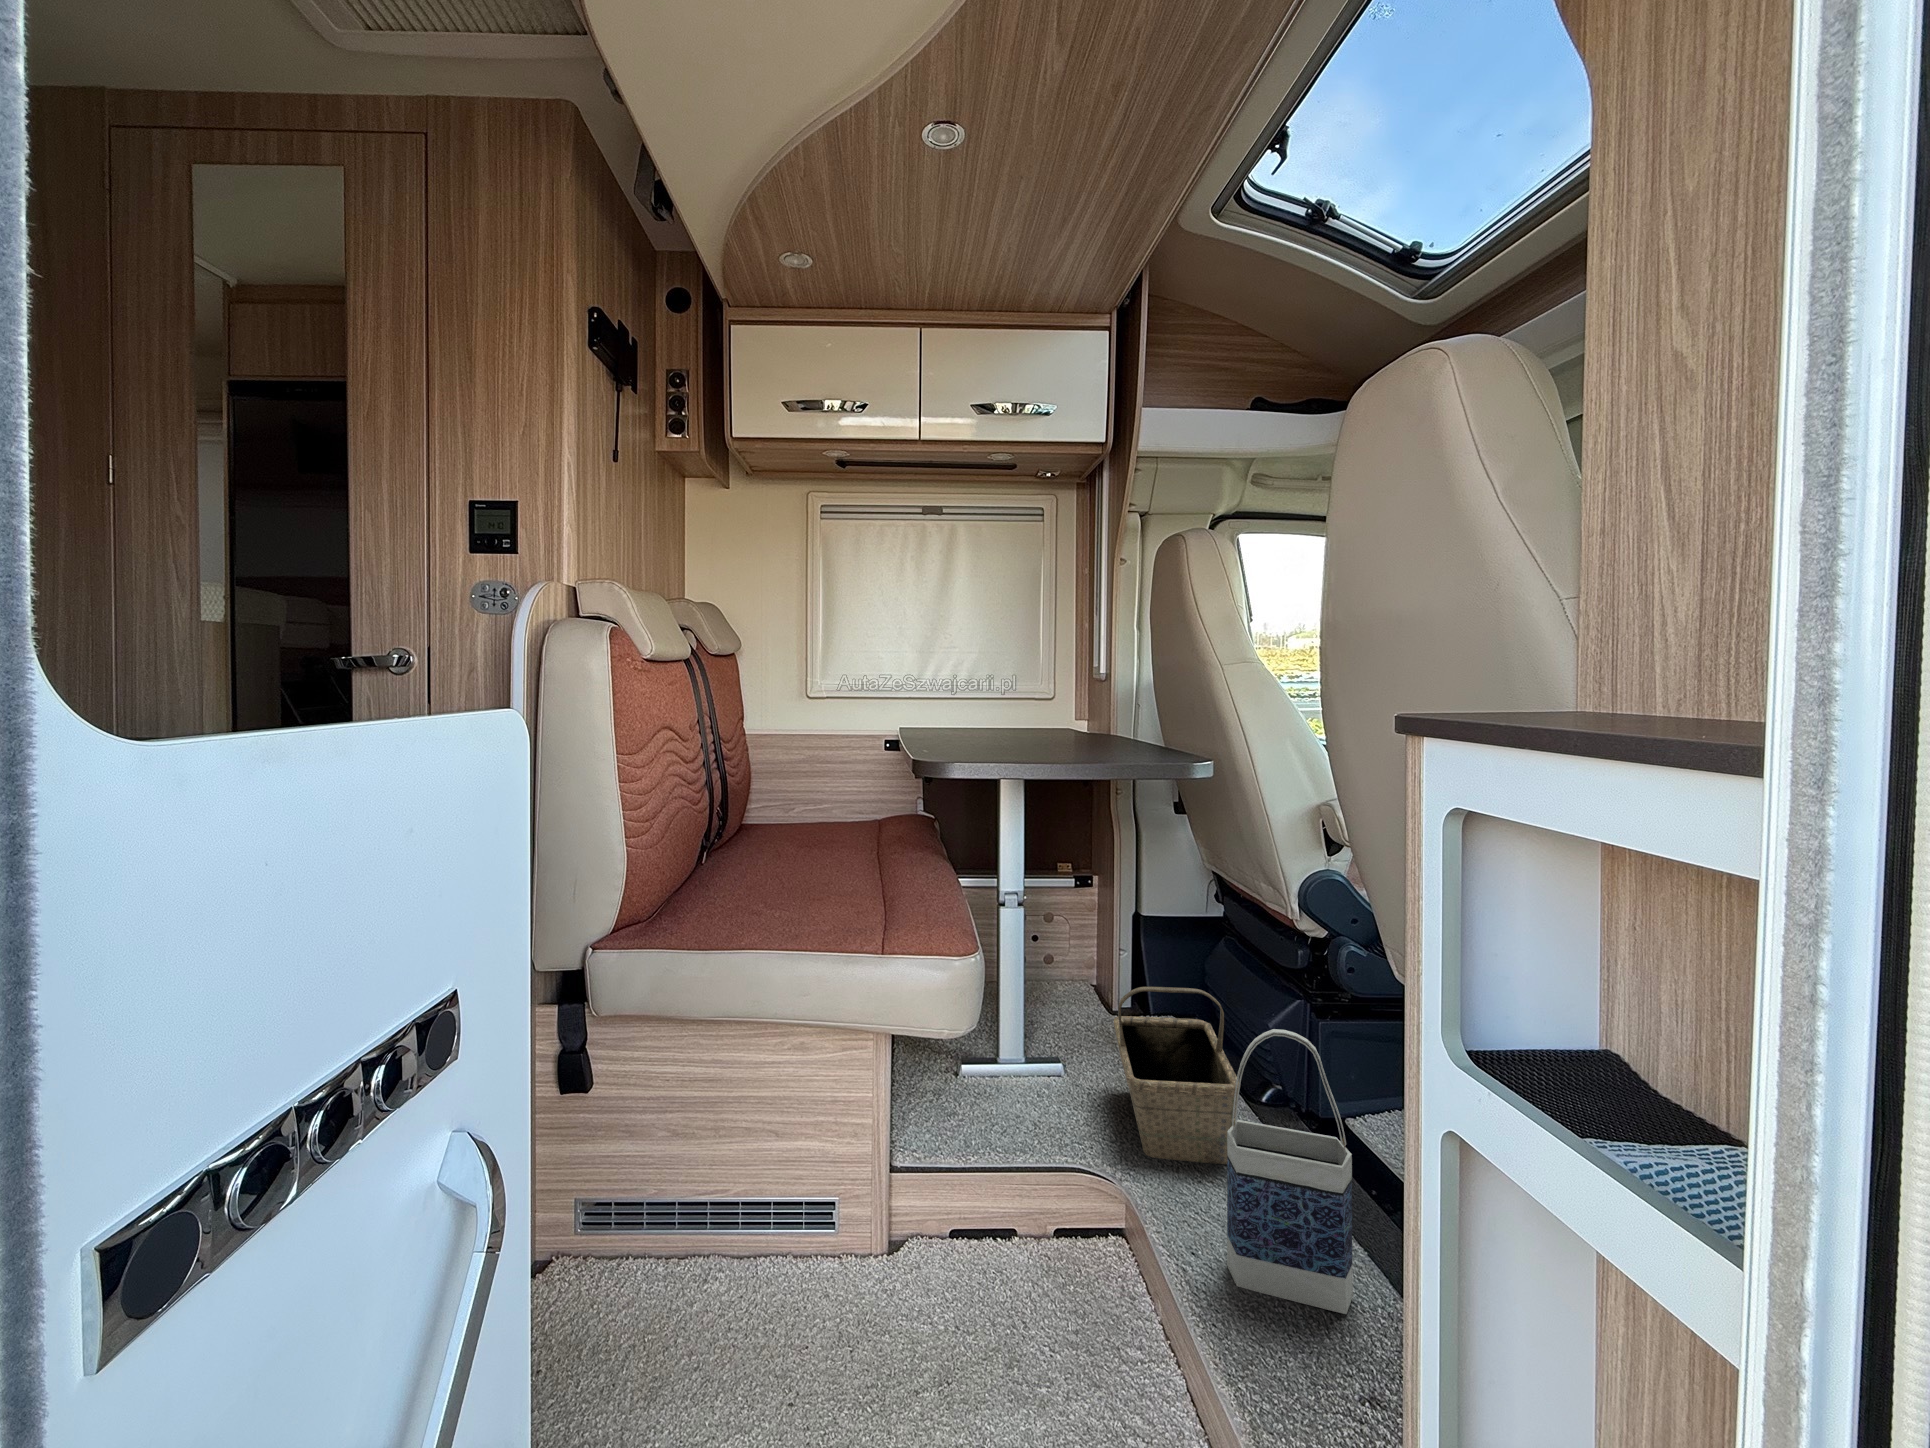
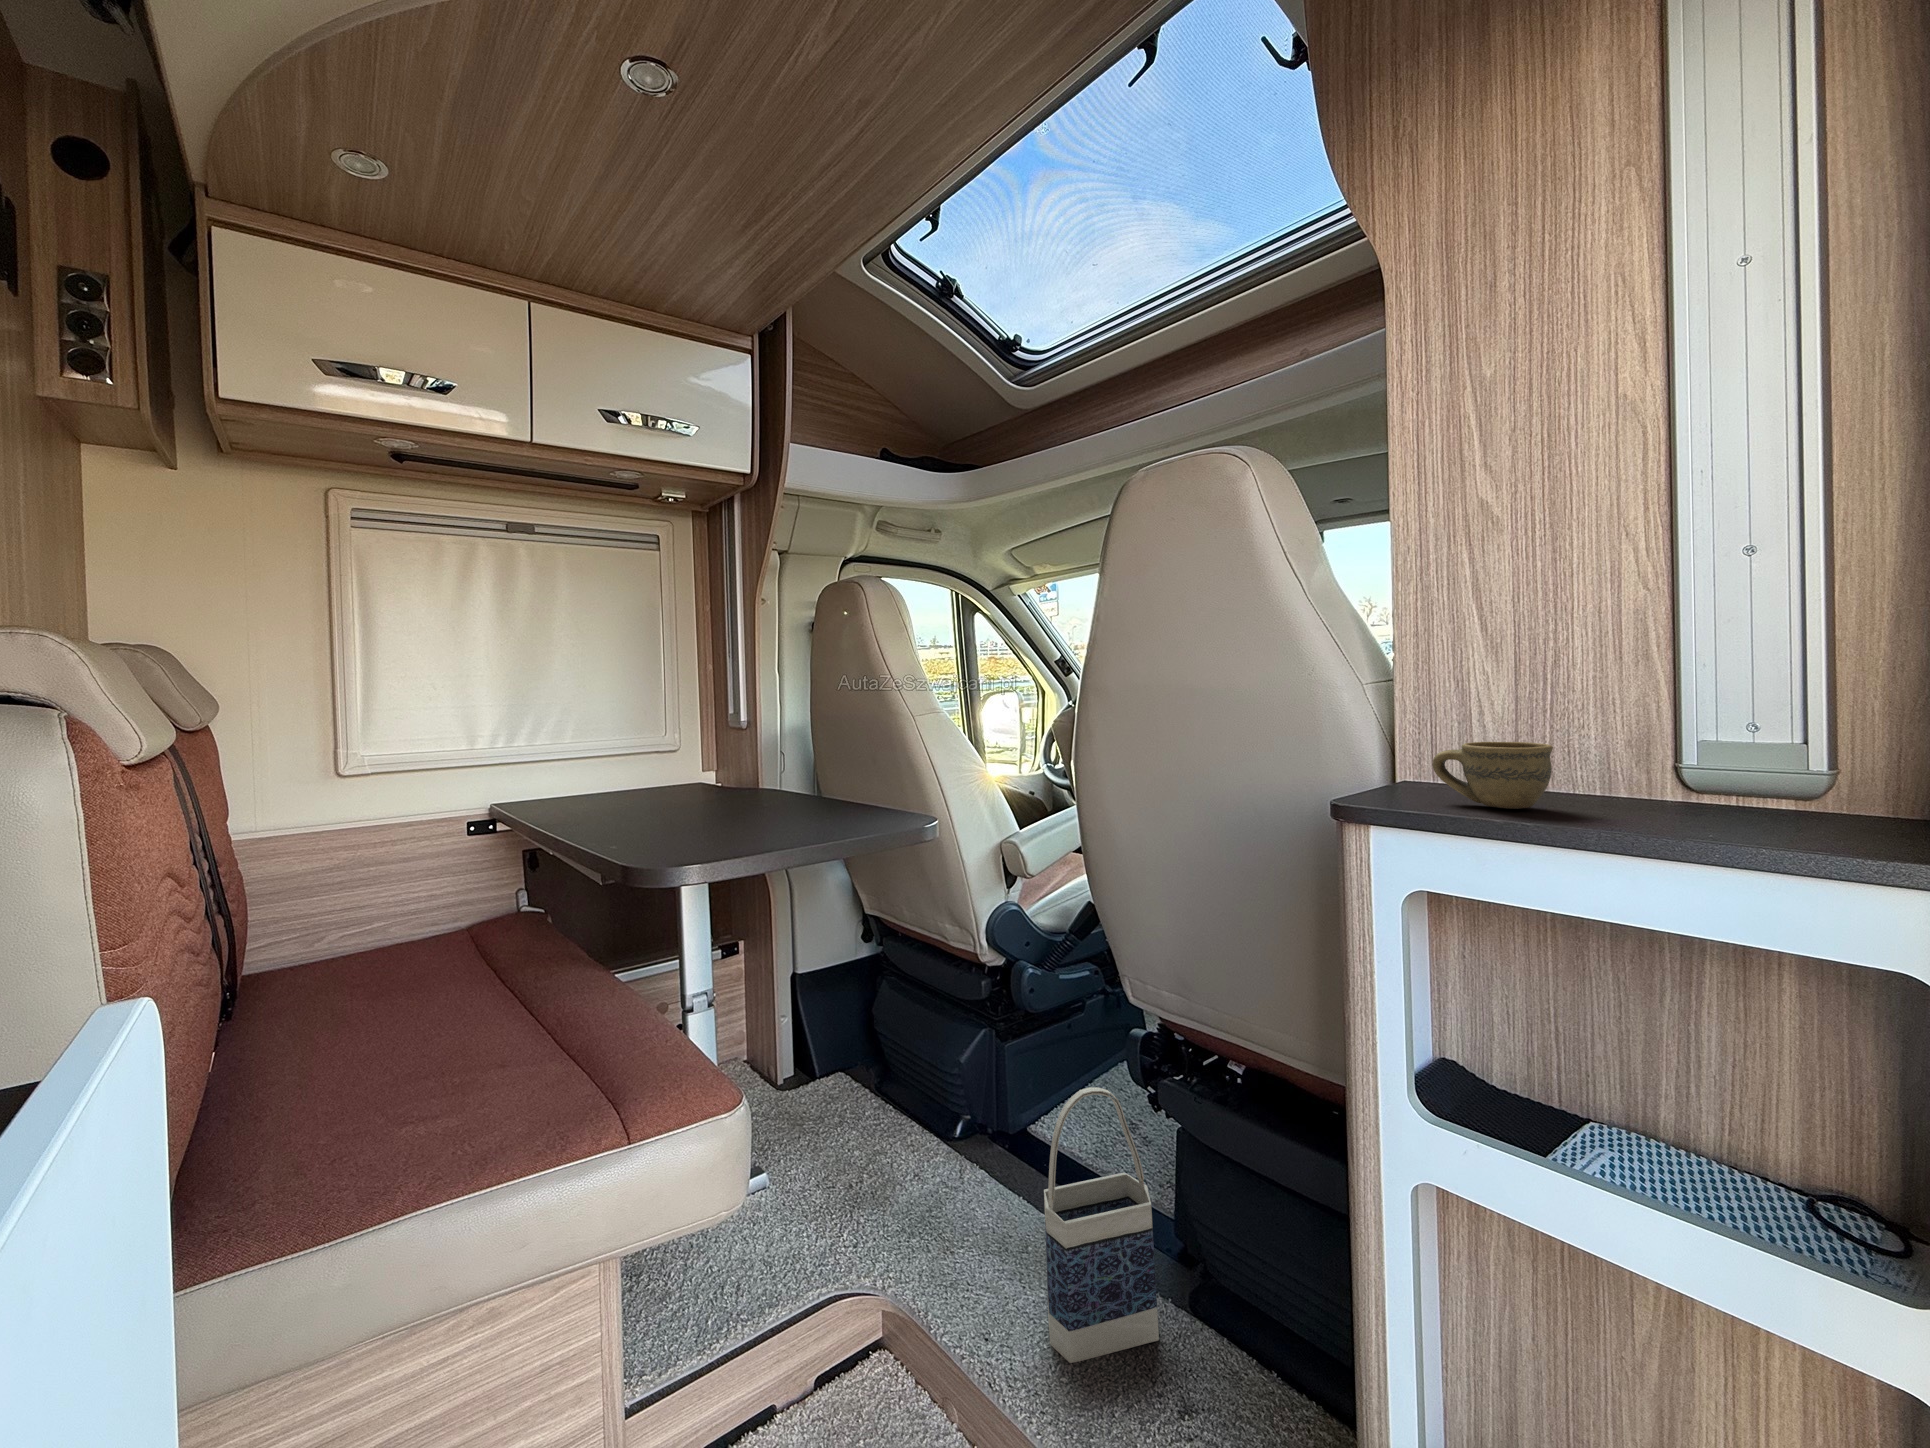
cup: none [1505,645,1633,721] -> present [1432,742,1553,809]
basket: present [1114,987,1239,1164] -> none [836,1052,992,1253]

